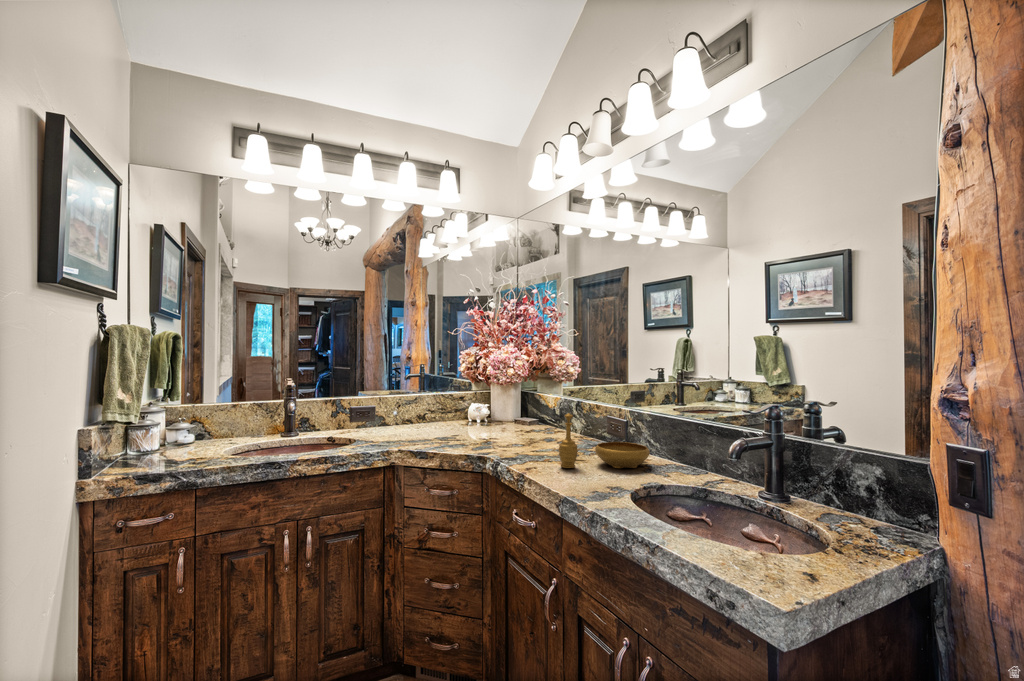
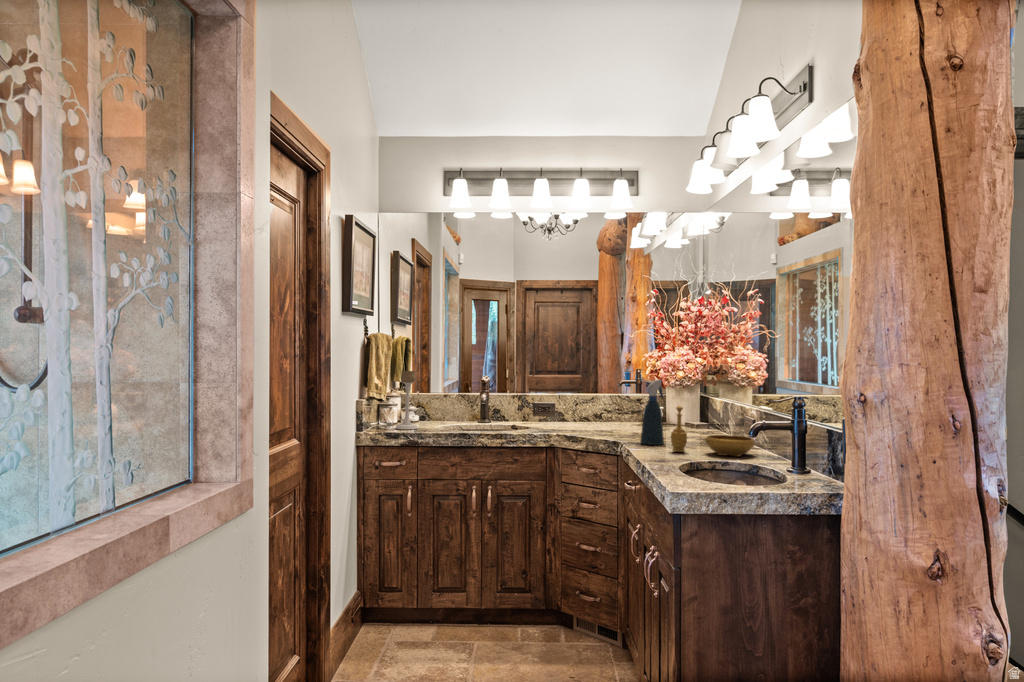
candle holder: none [155,378,195,462] -> present [395,371,418,429]
spray bottle: none [507,381,533,458] -> present [641,380,664,445]

